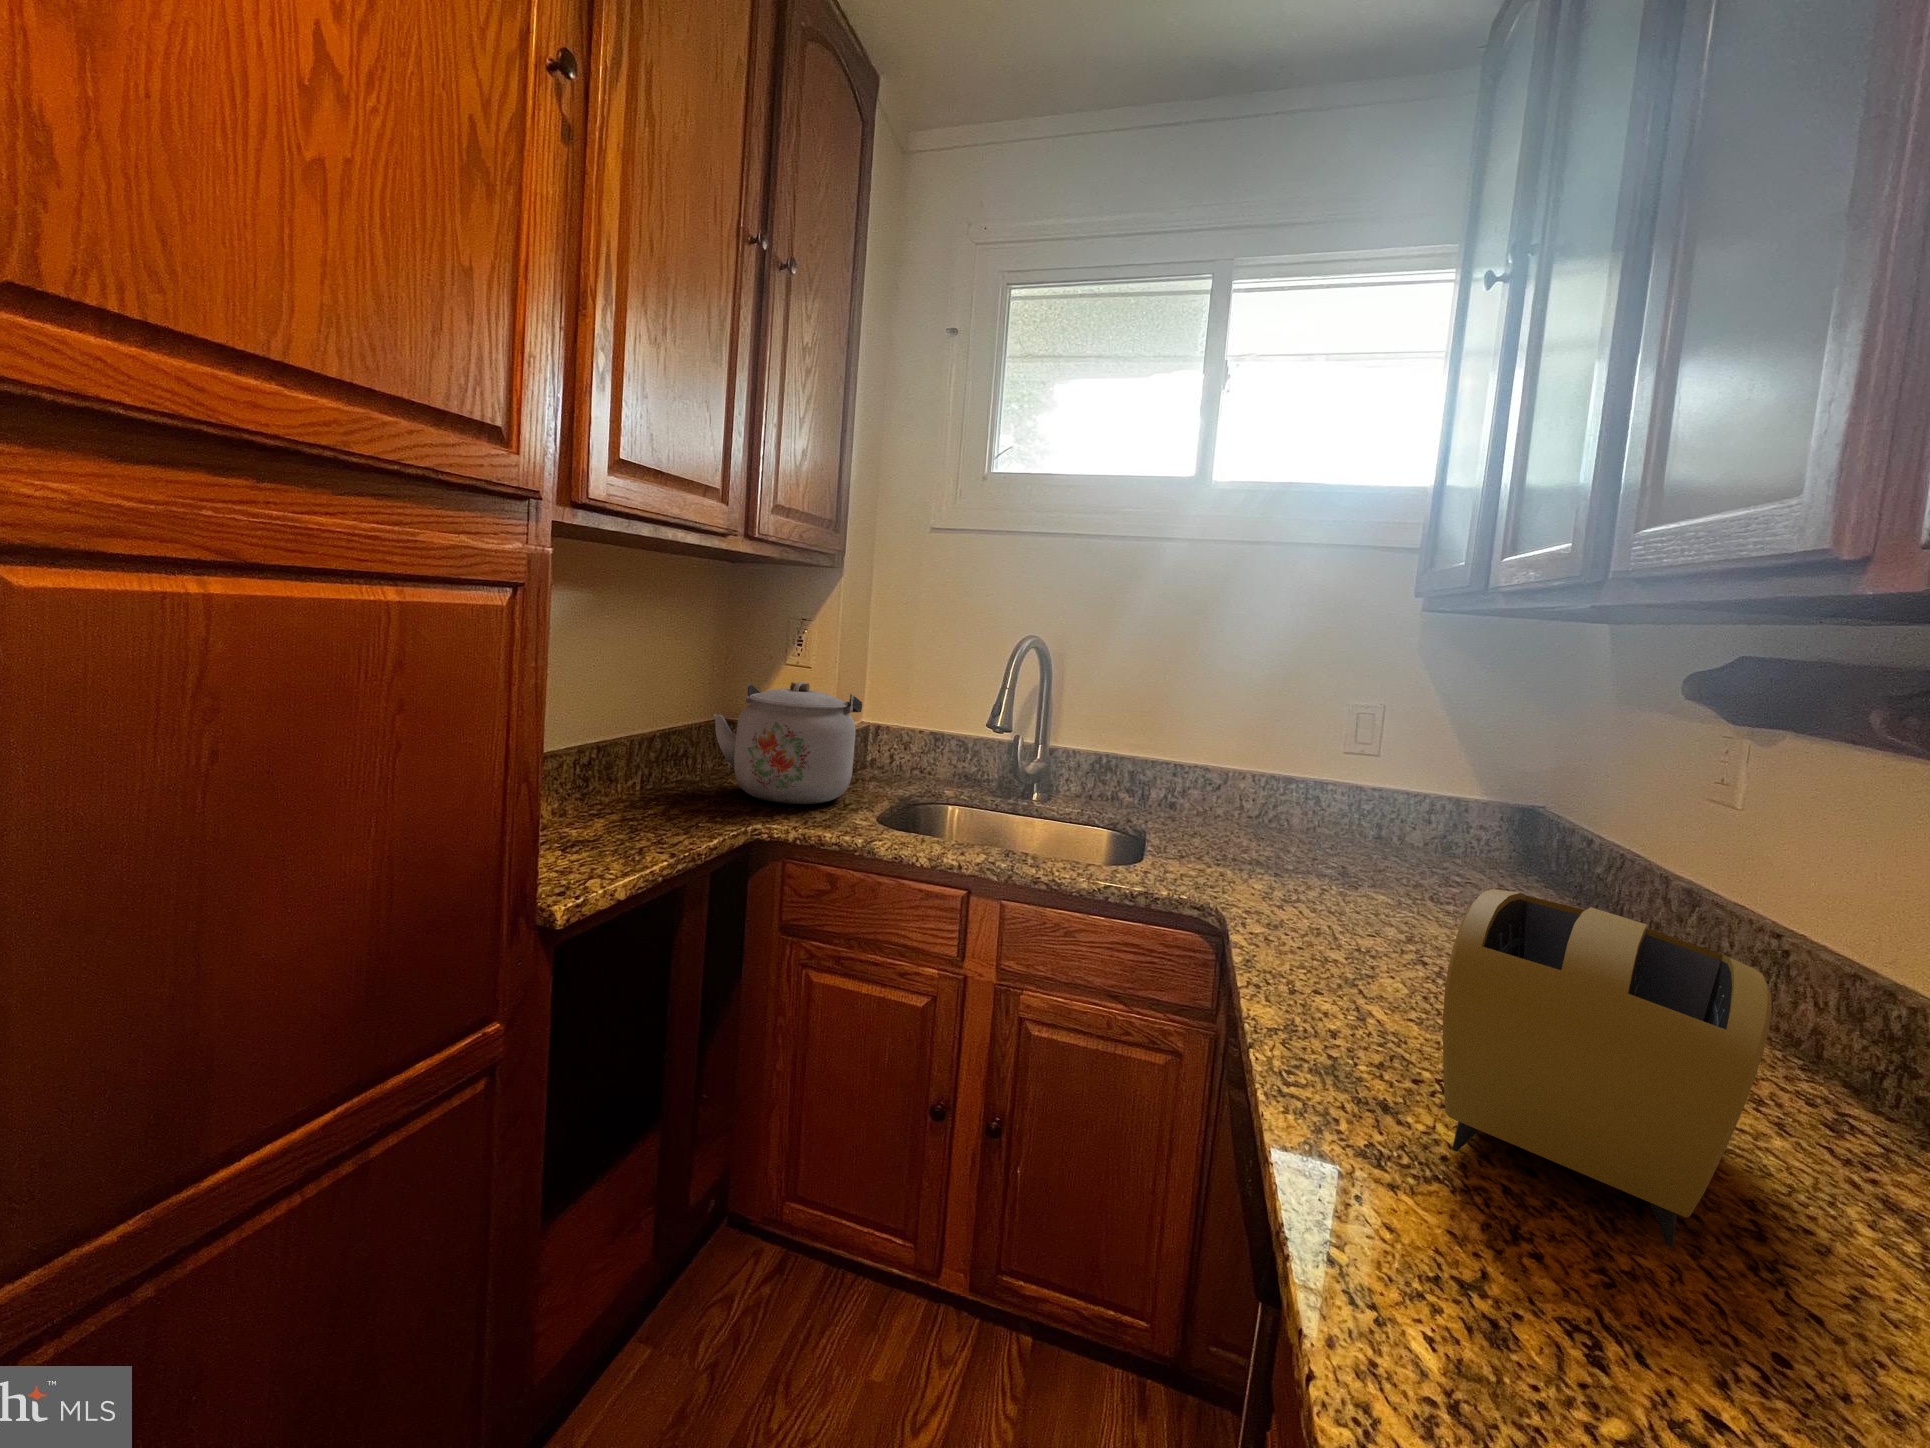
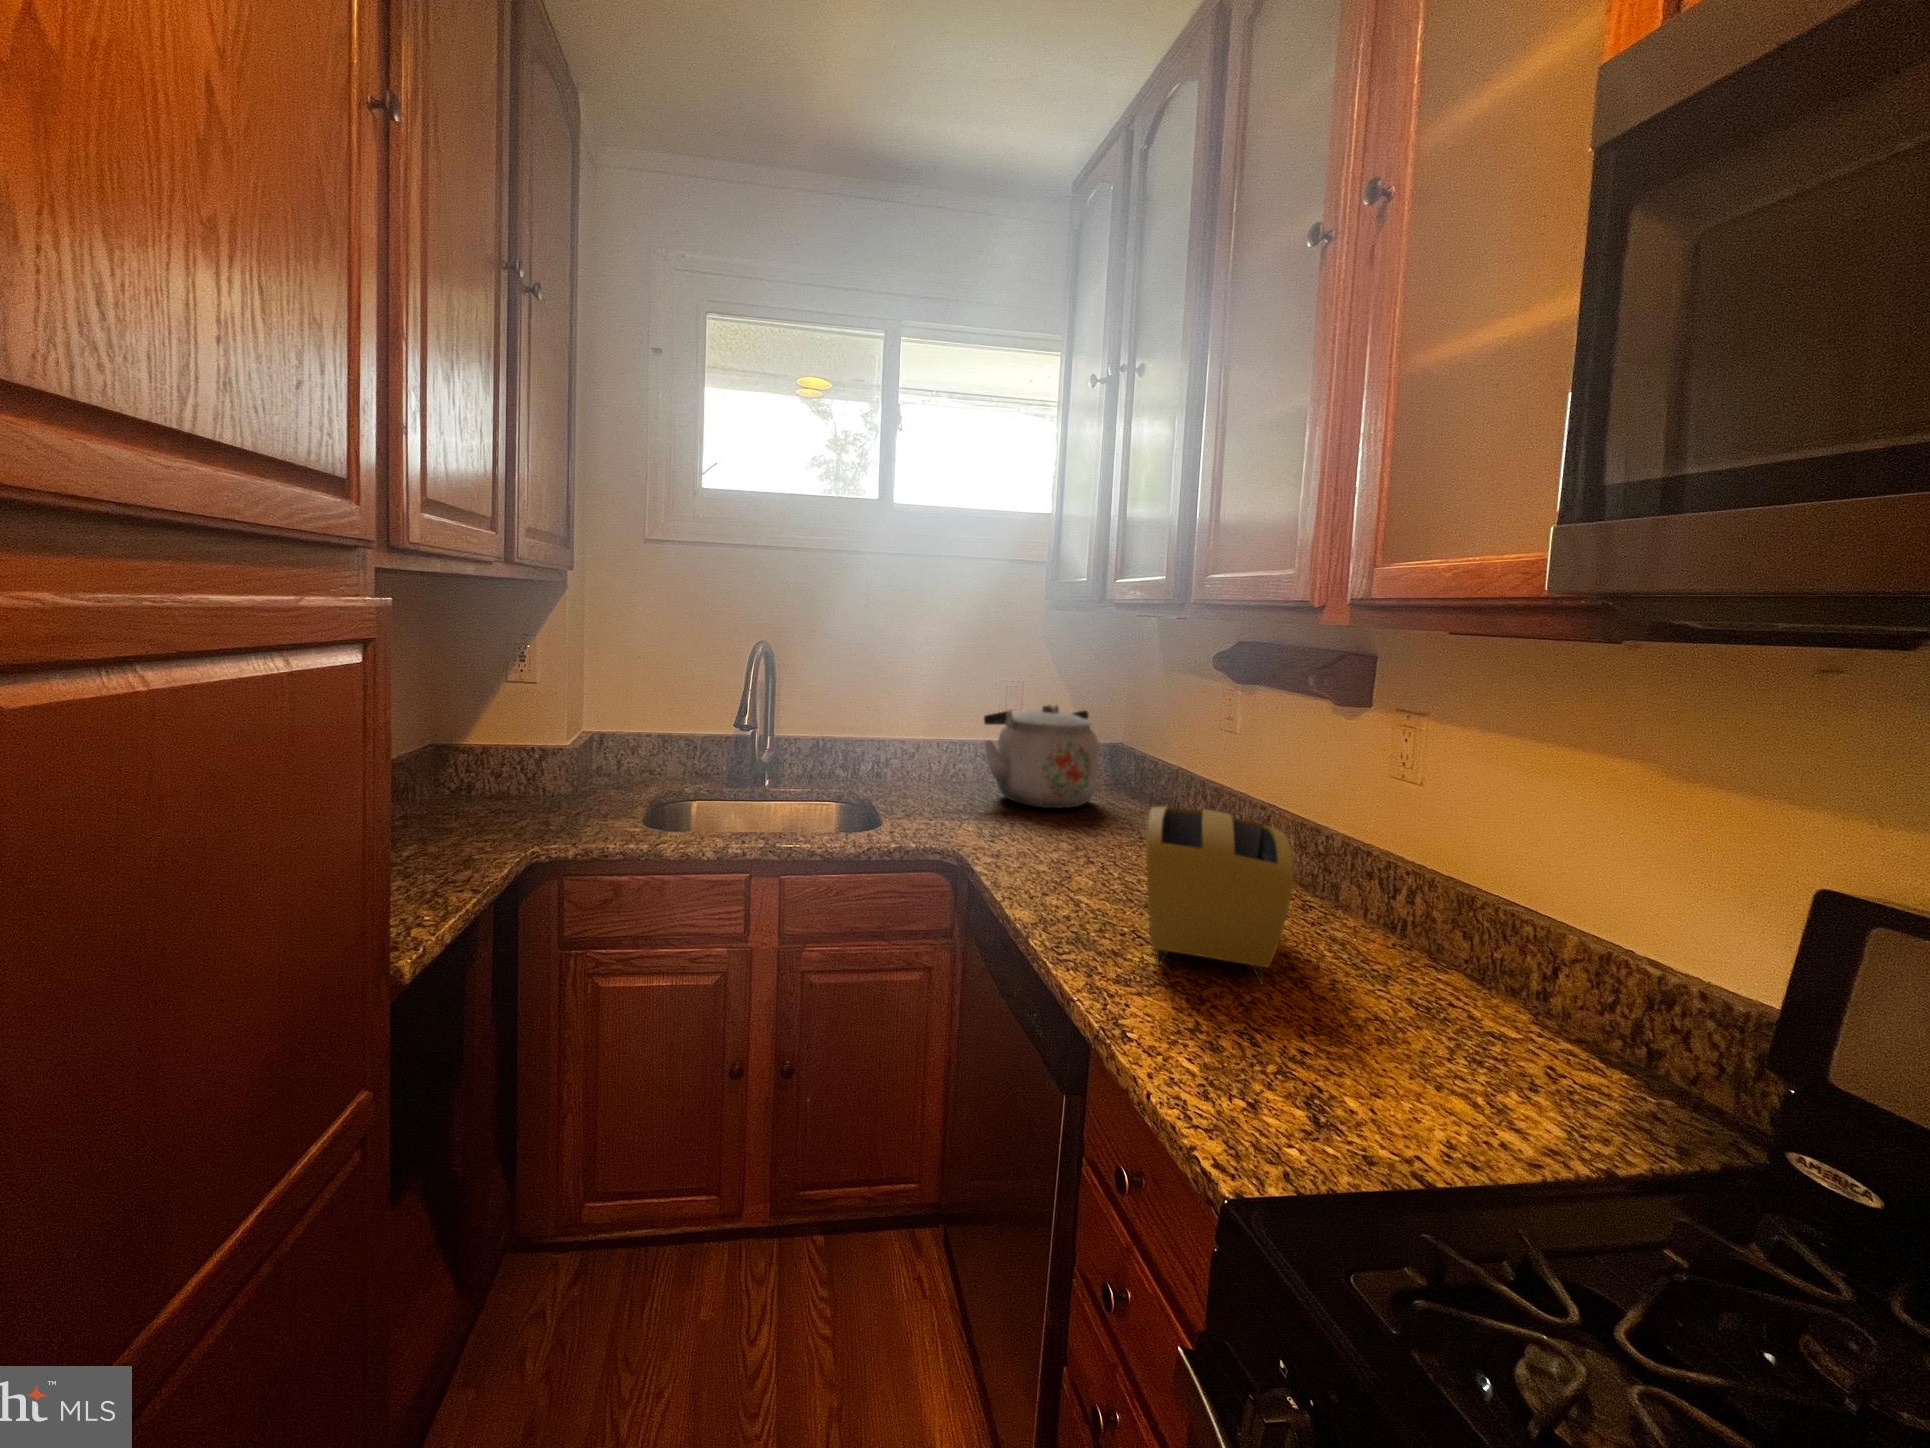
kettle: present [713,682,862,804] -> present [984,704,1099,808]

